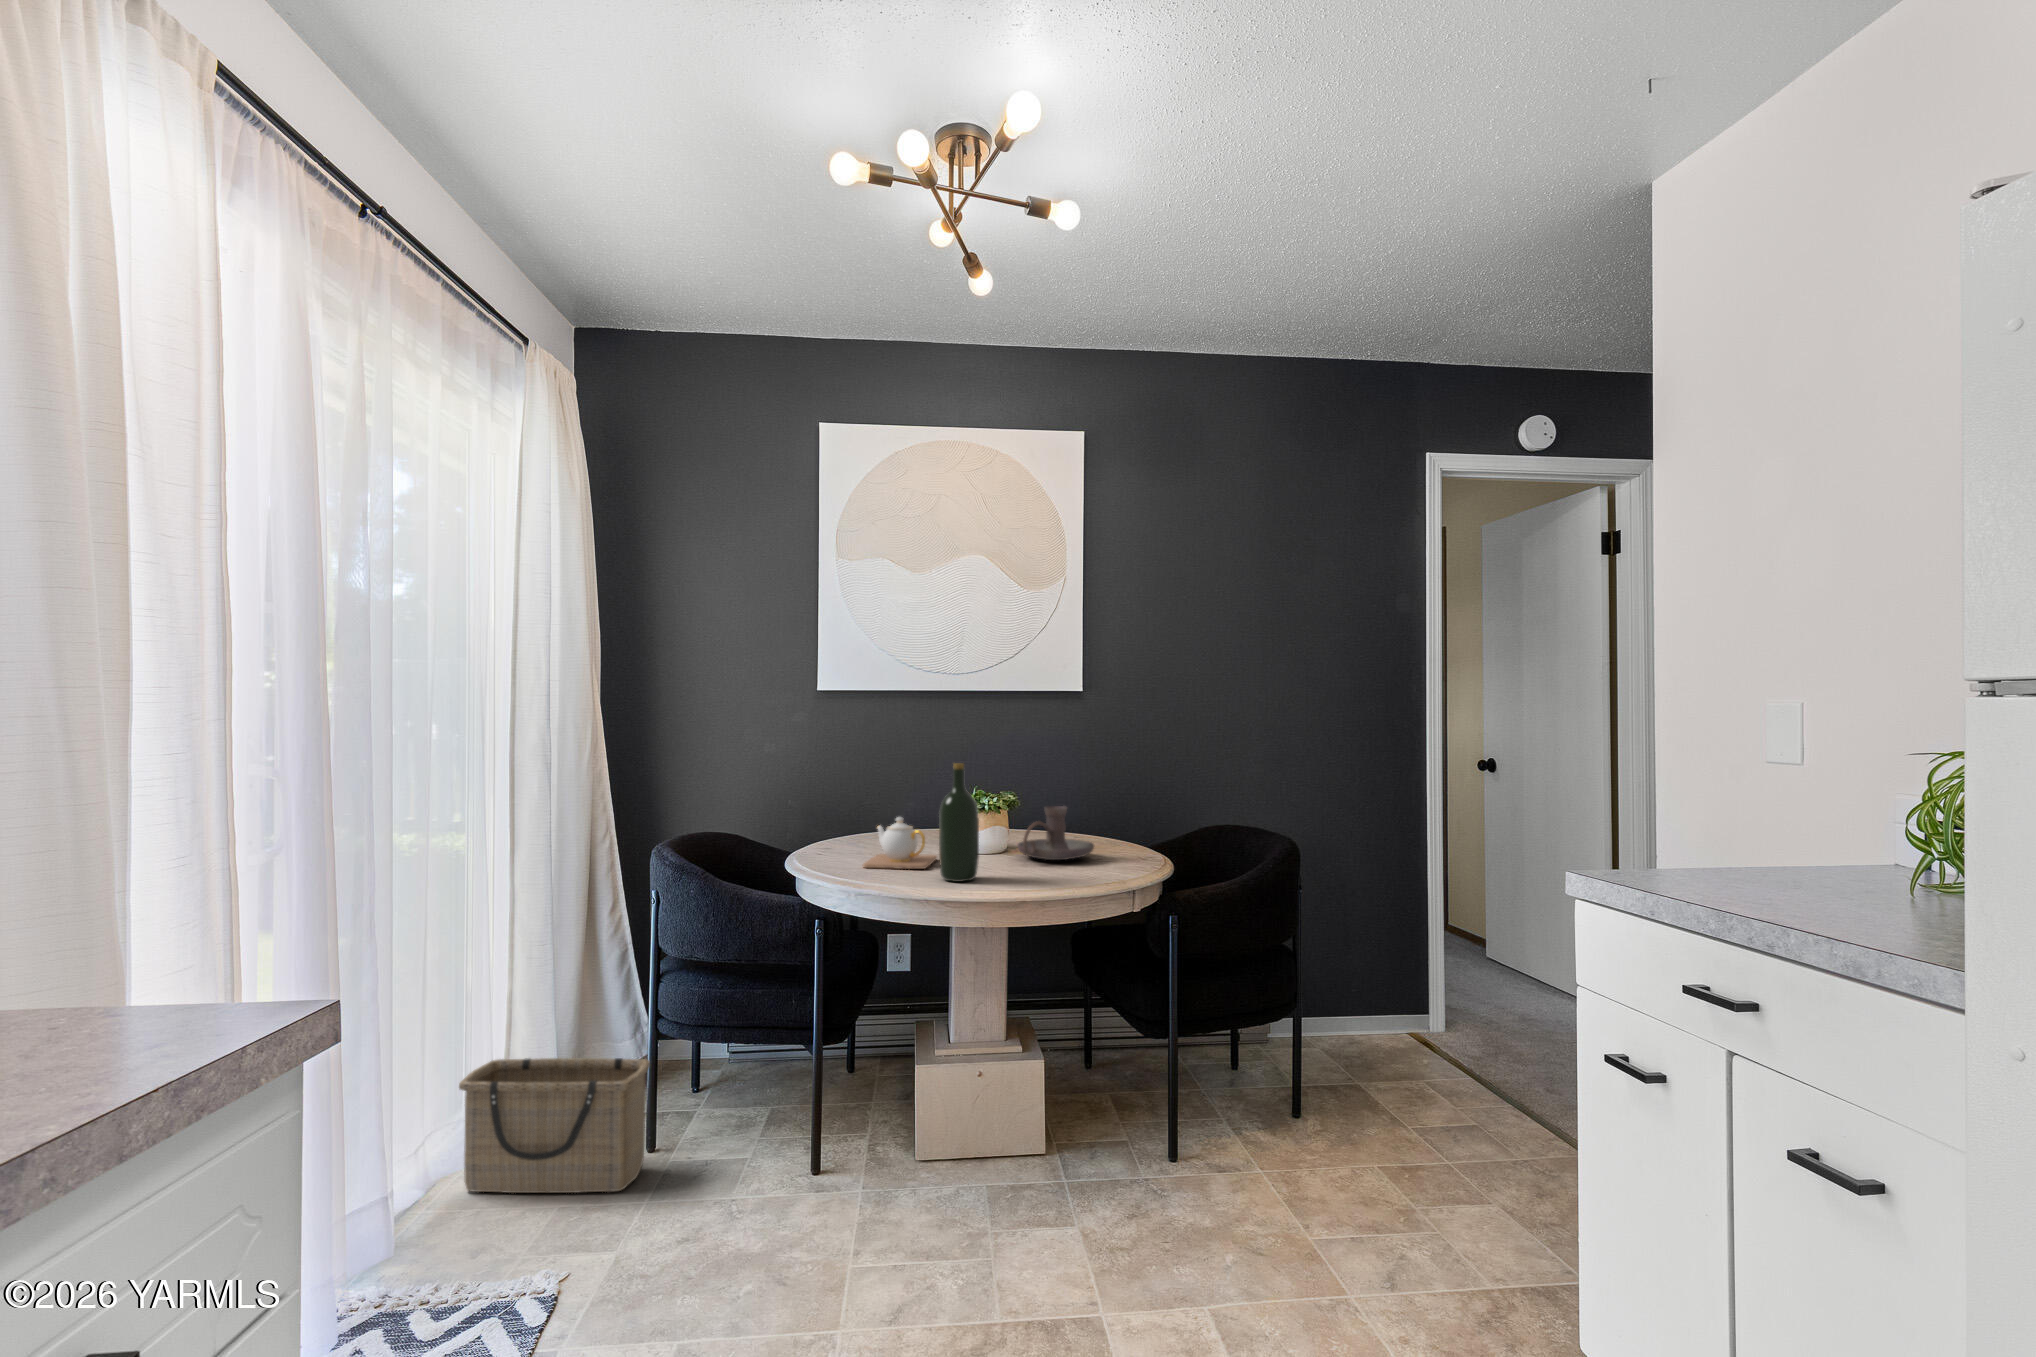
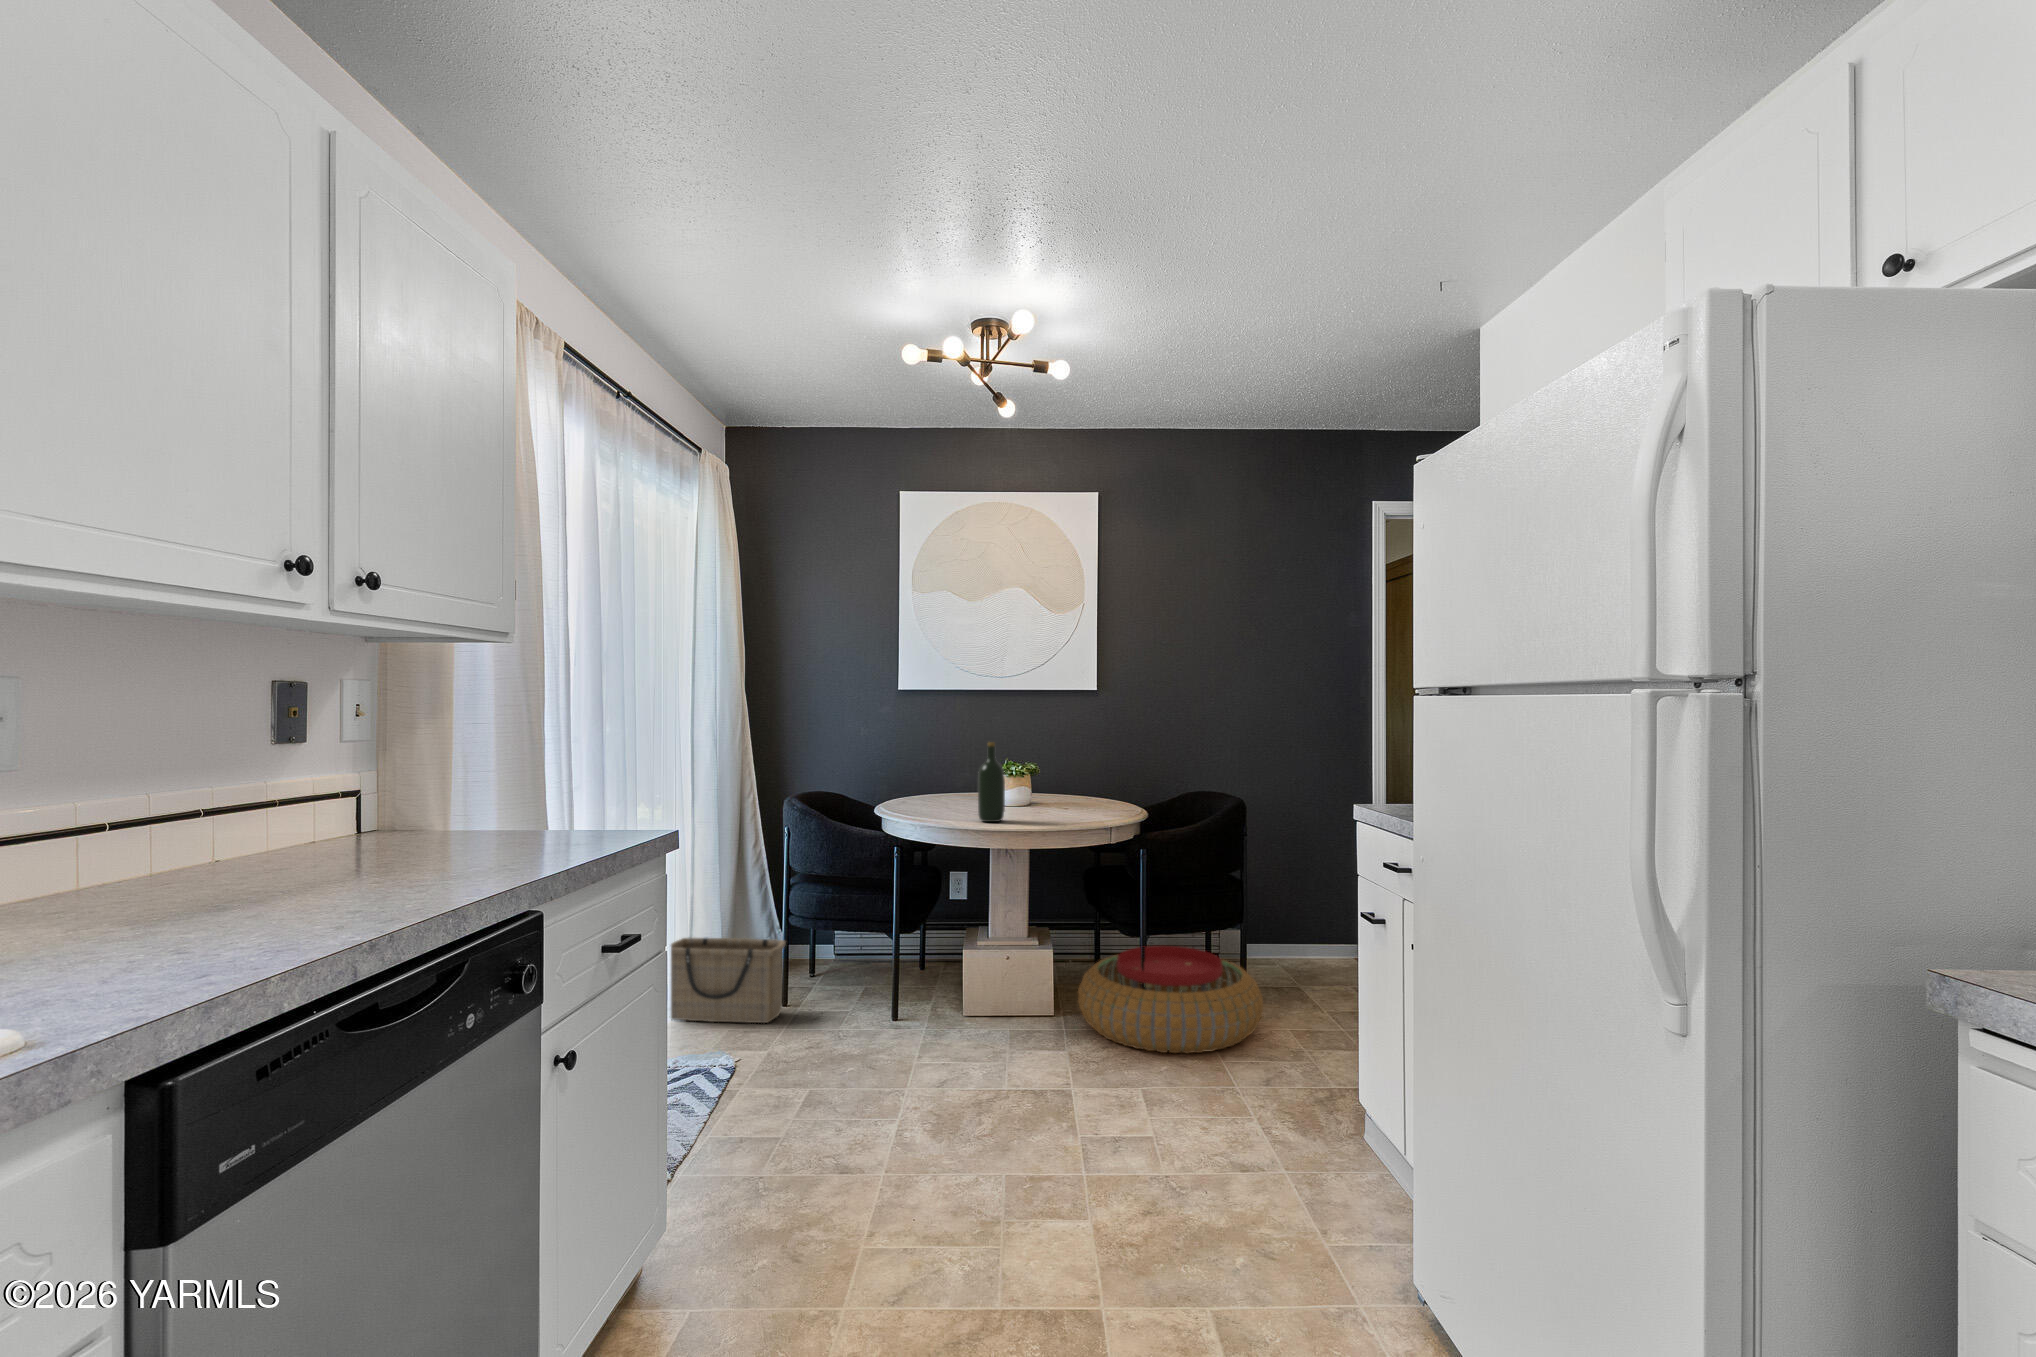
candle holder: present [1017,806,1094,860] -> none [1037,775,1092,813]
teapot: present [863,817,937,869] -> none [928,780,980,815]
pouf: none [1084,1046,1353,1226] -> present [1078,946,1263,1053]

